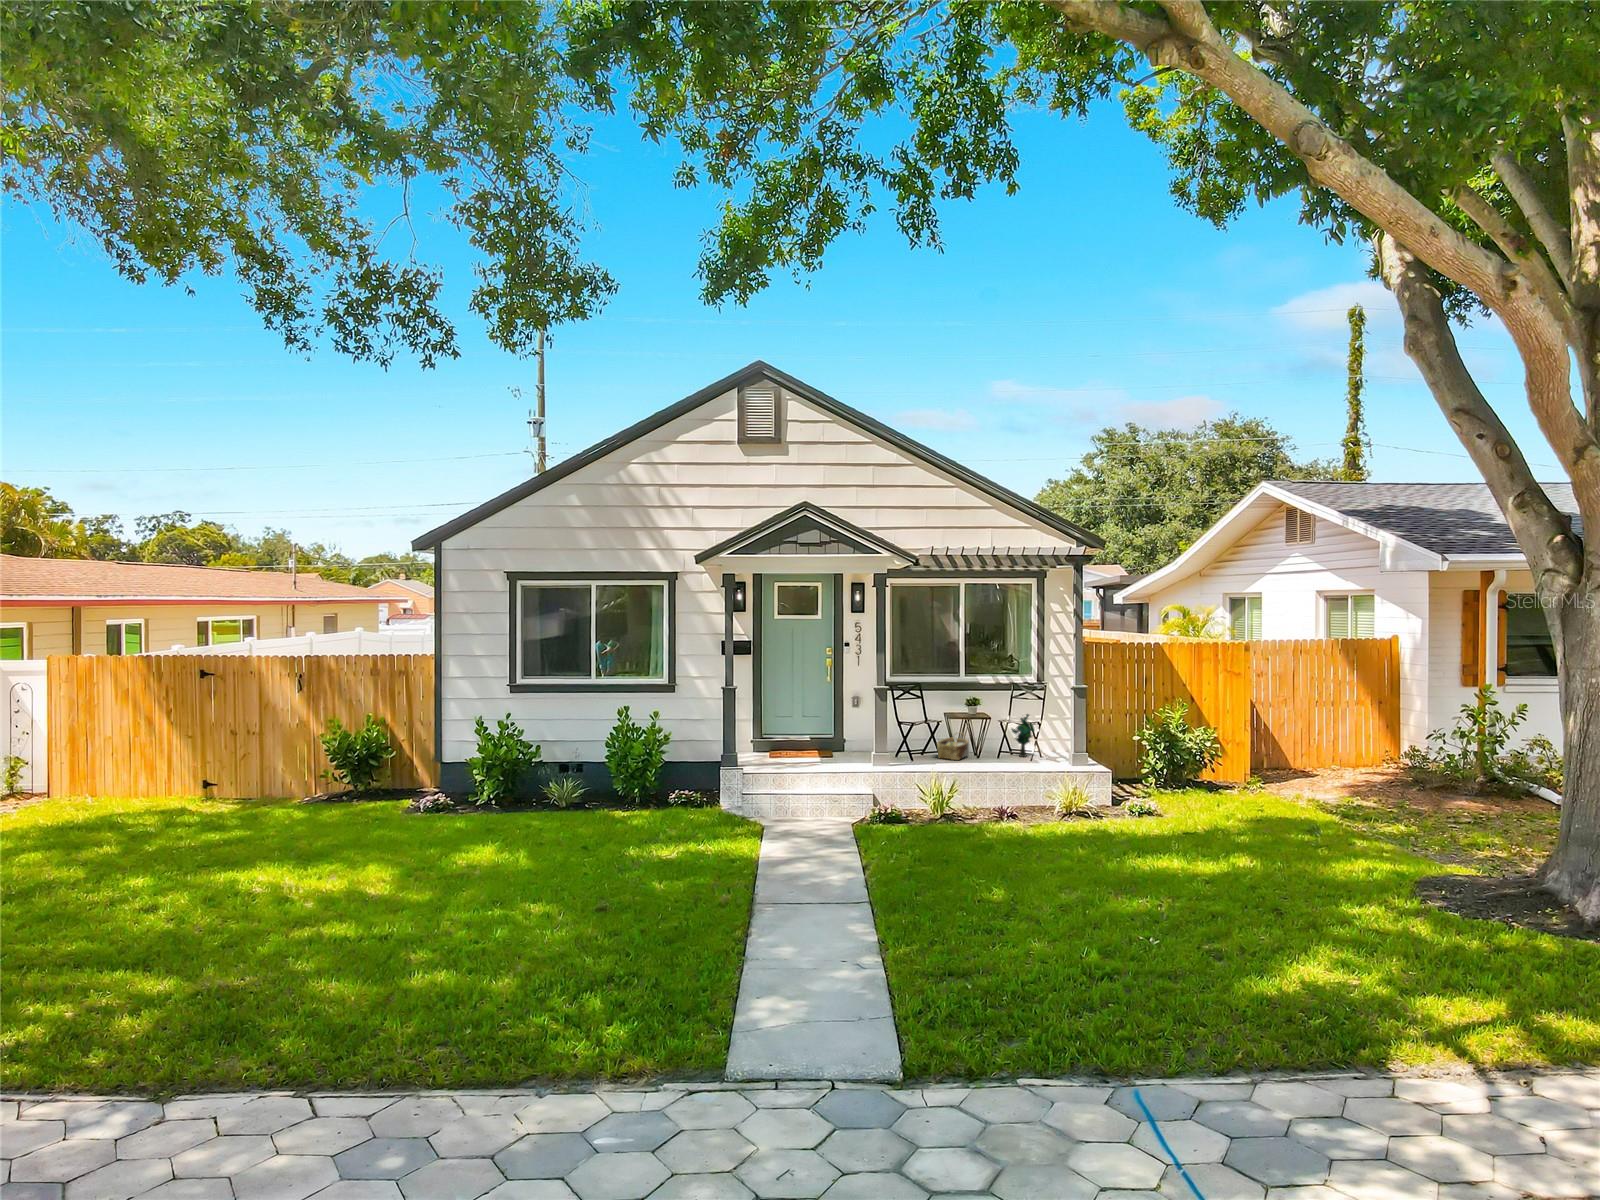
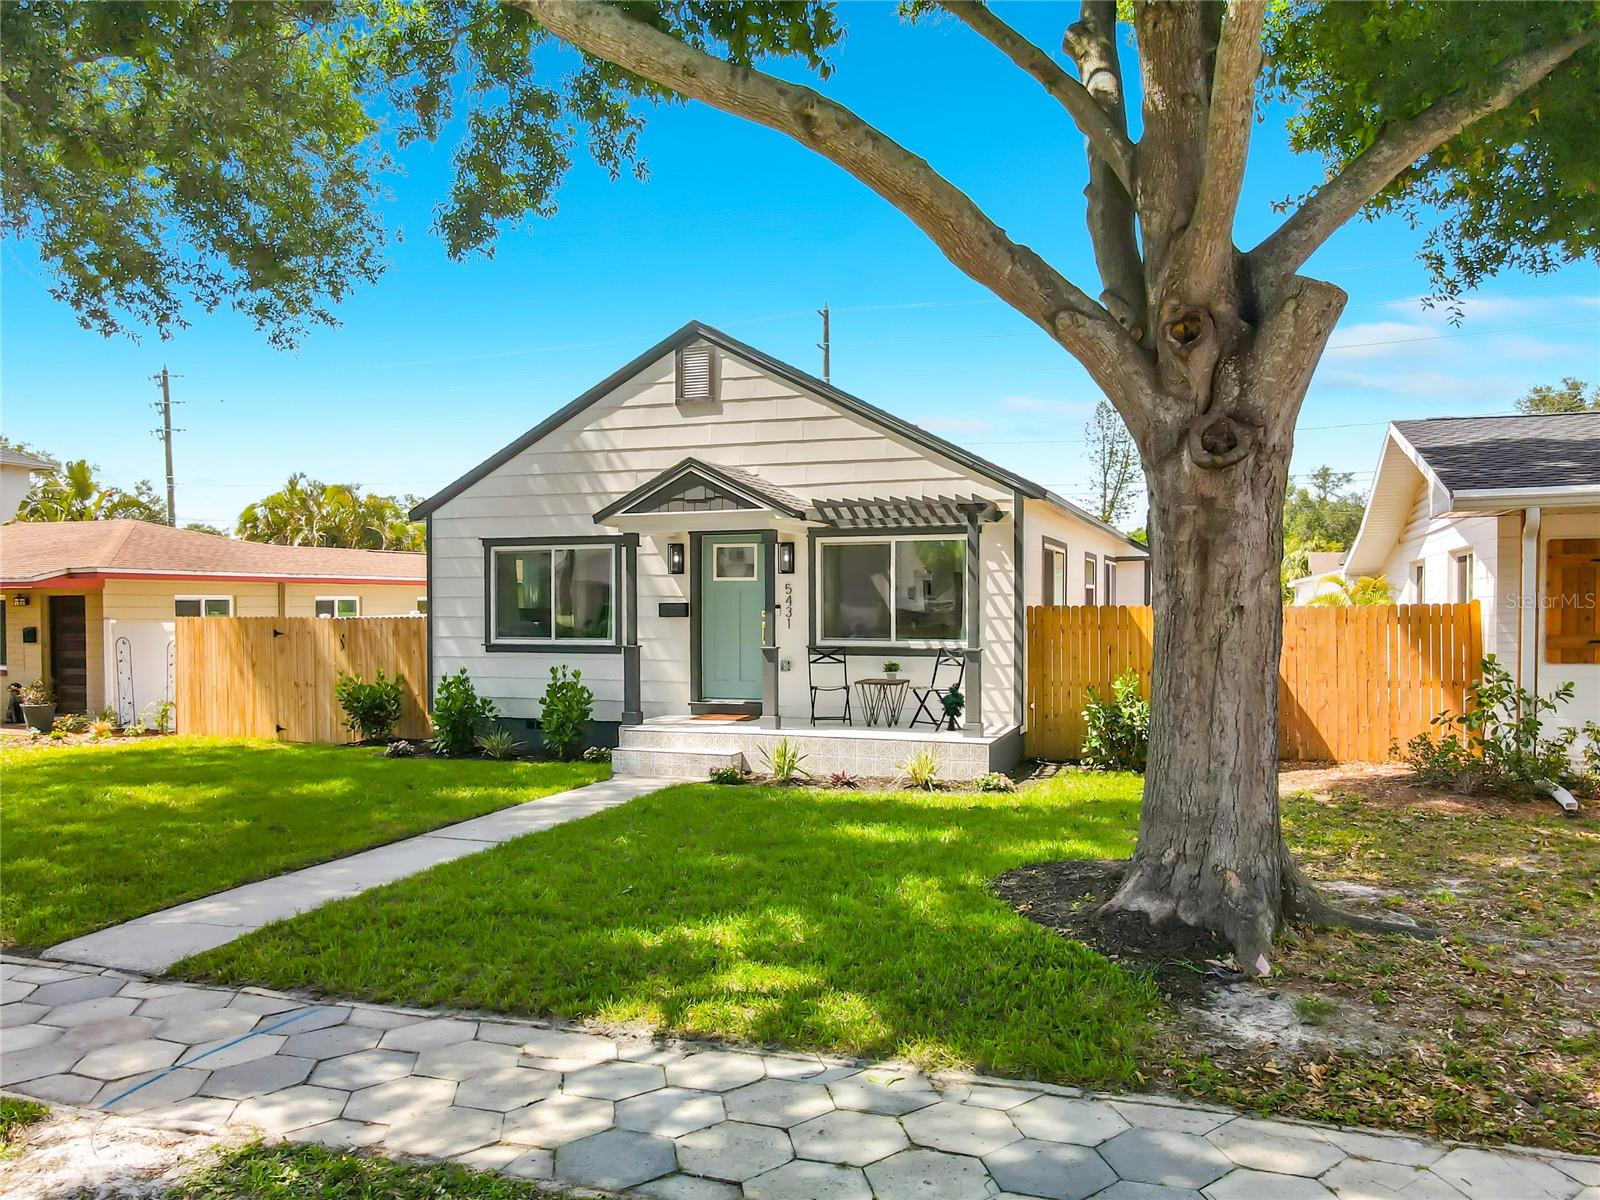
woven basket: present [937,737,969,760] -> none [853,701,892,728]

